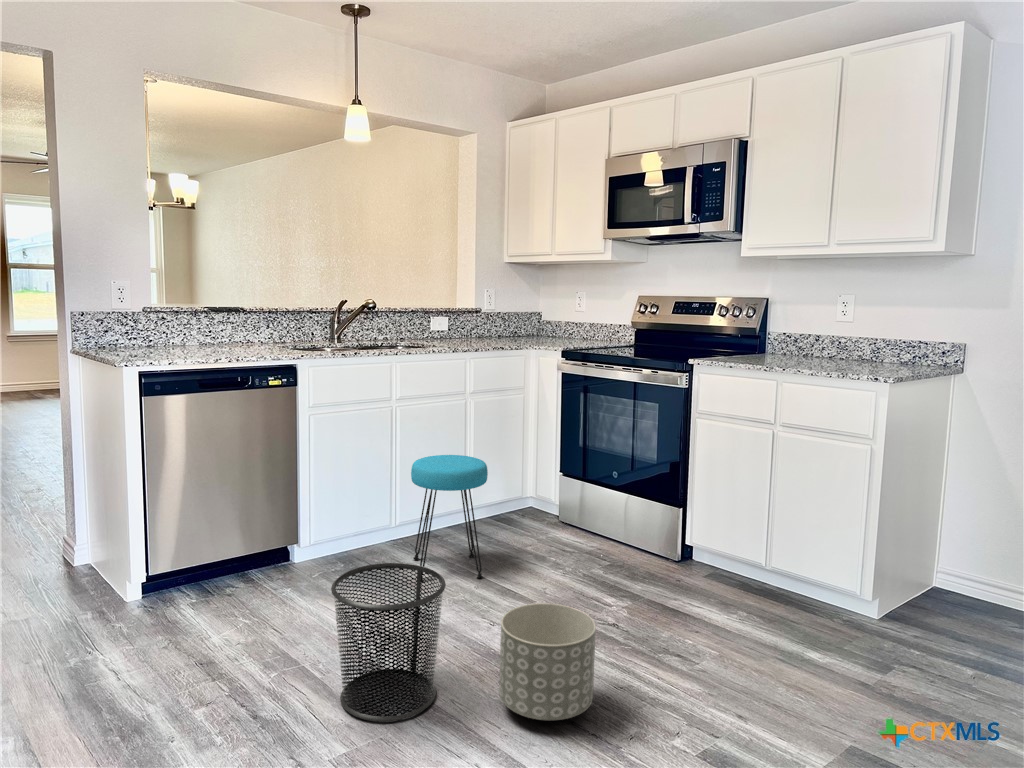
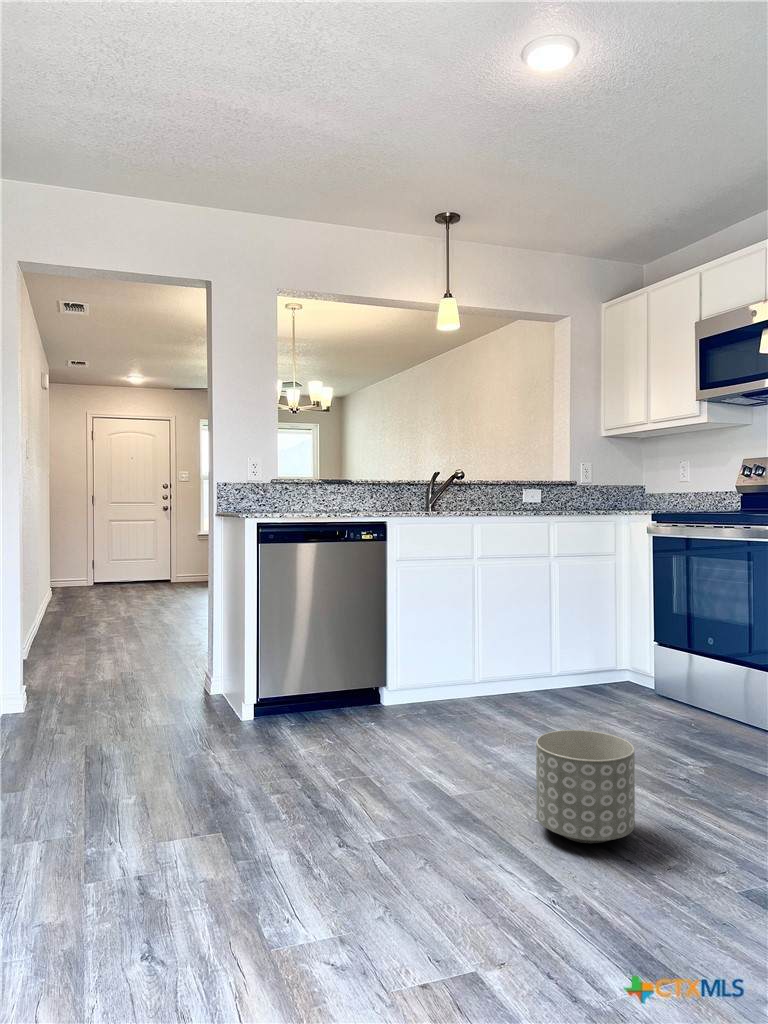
stool: present [411,455,488,581] -> none [486,609,561,730]
waste bin: present [331,563,446,722] -> none [382,682,487,824]

